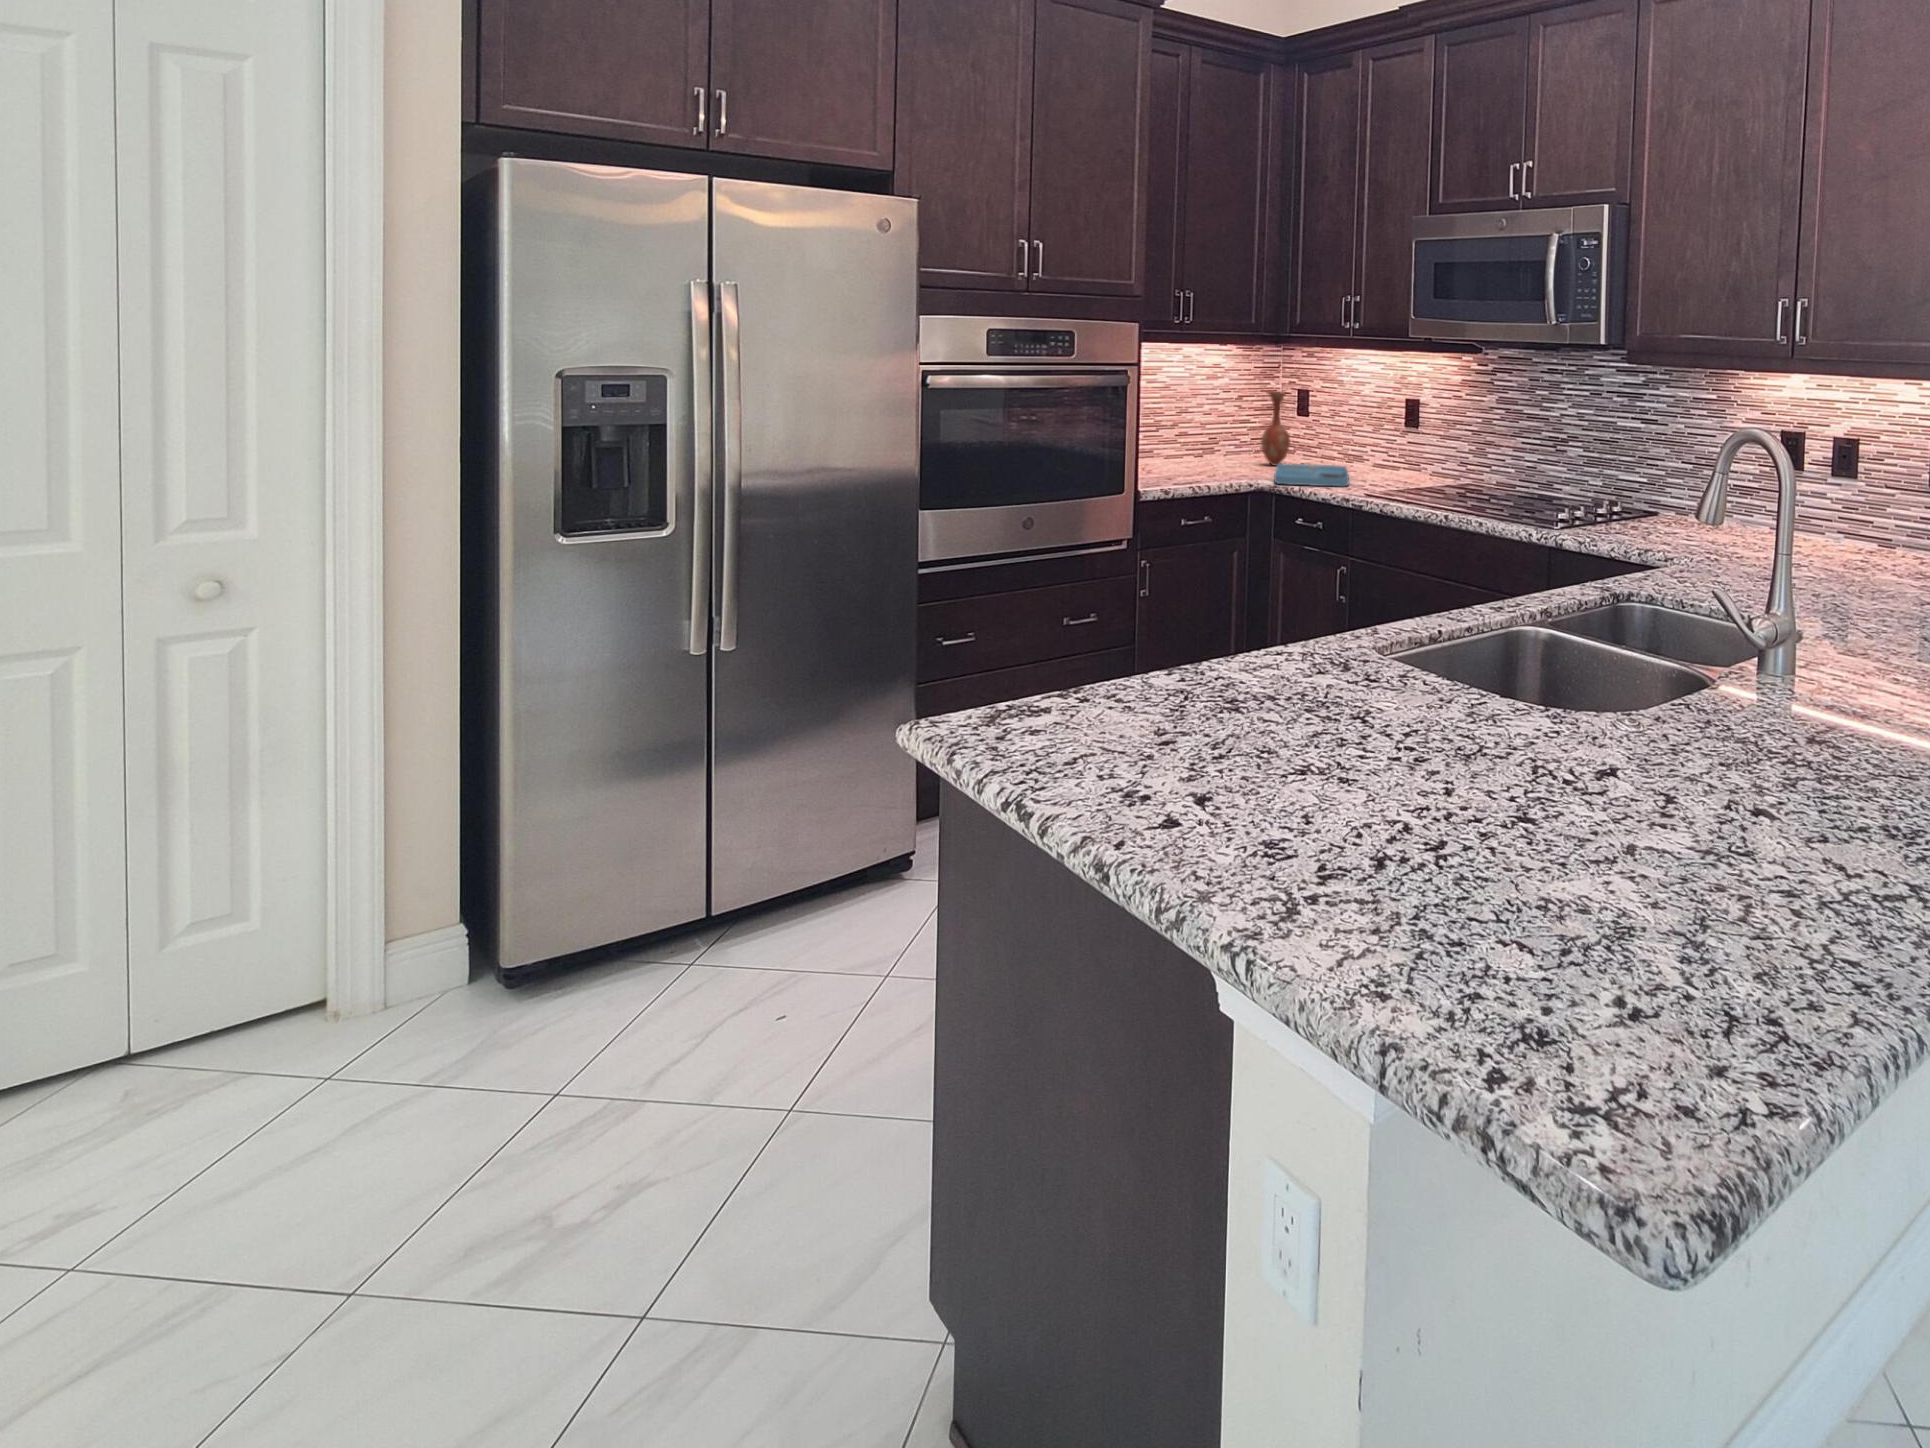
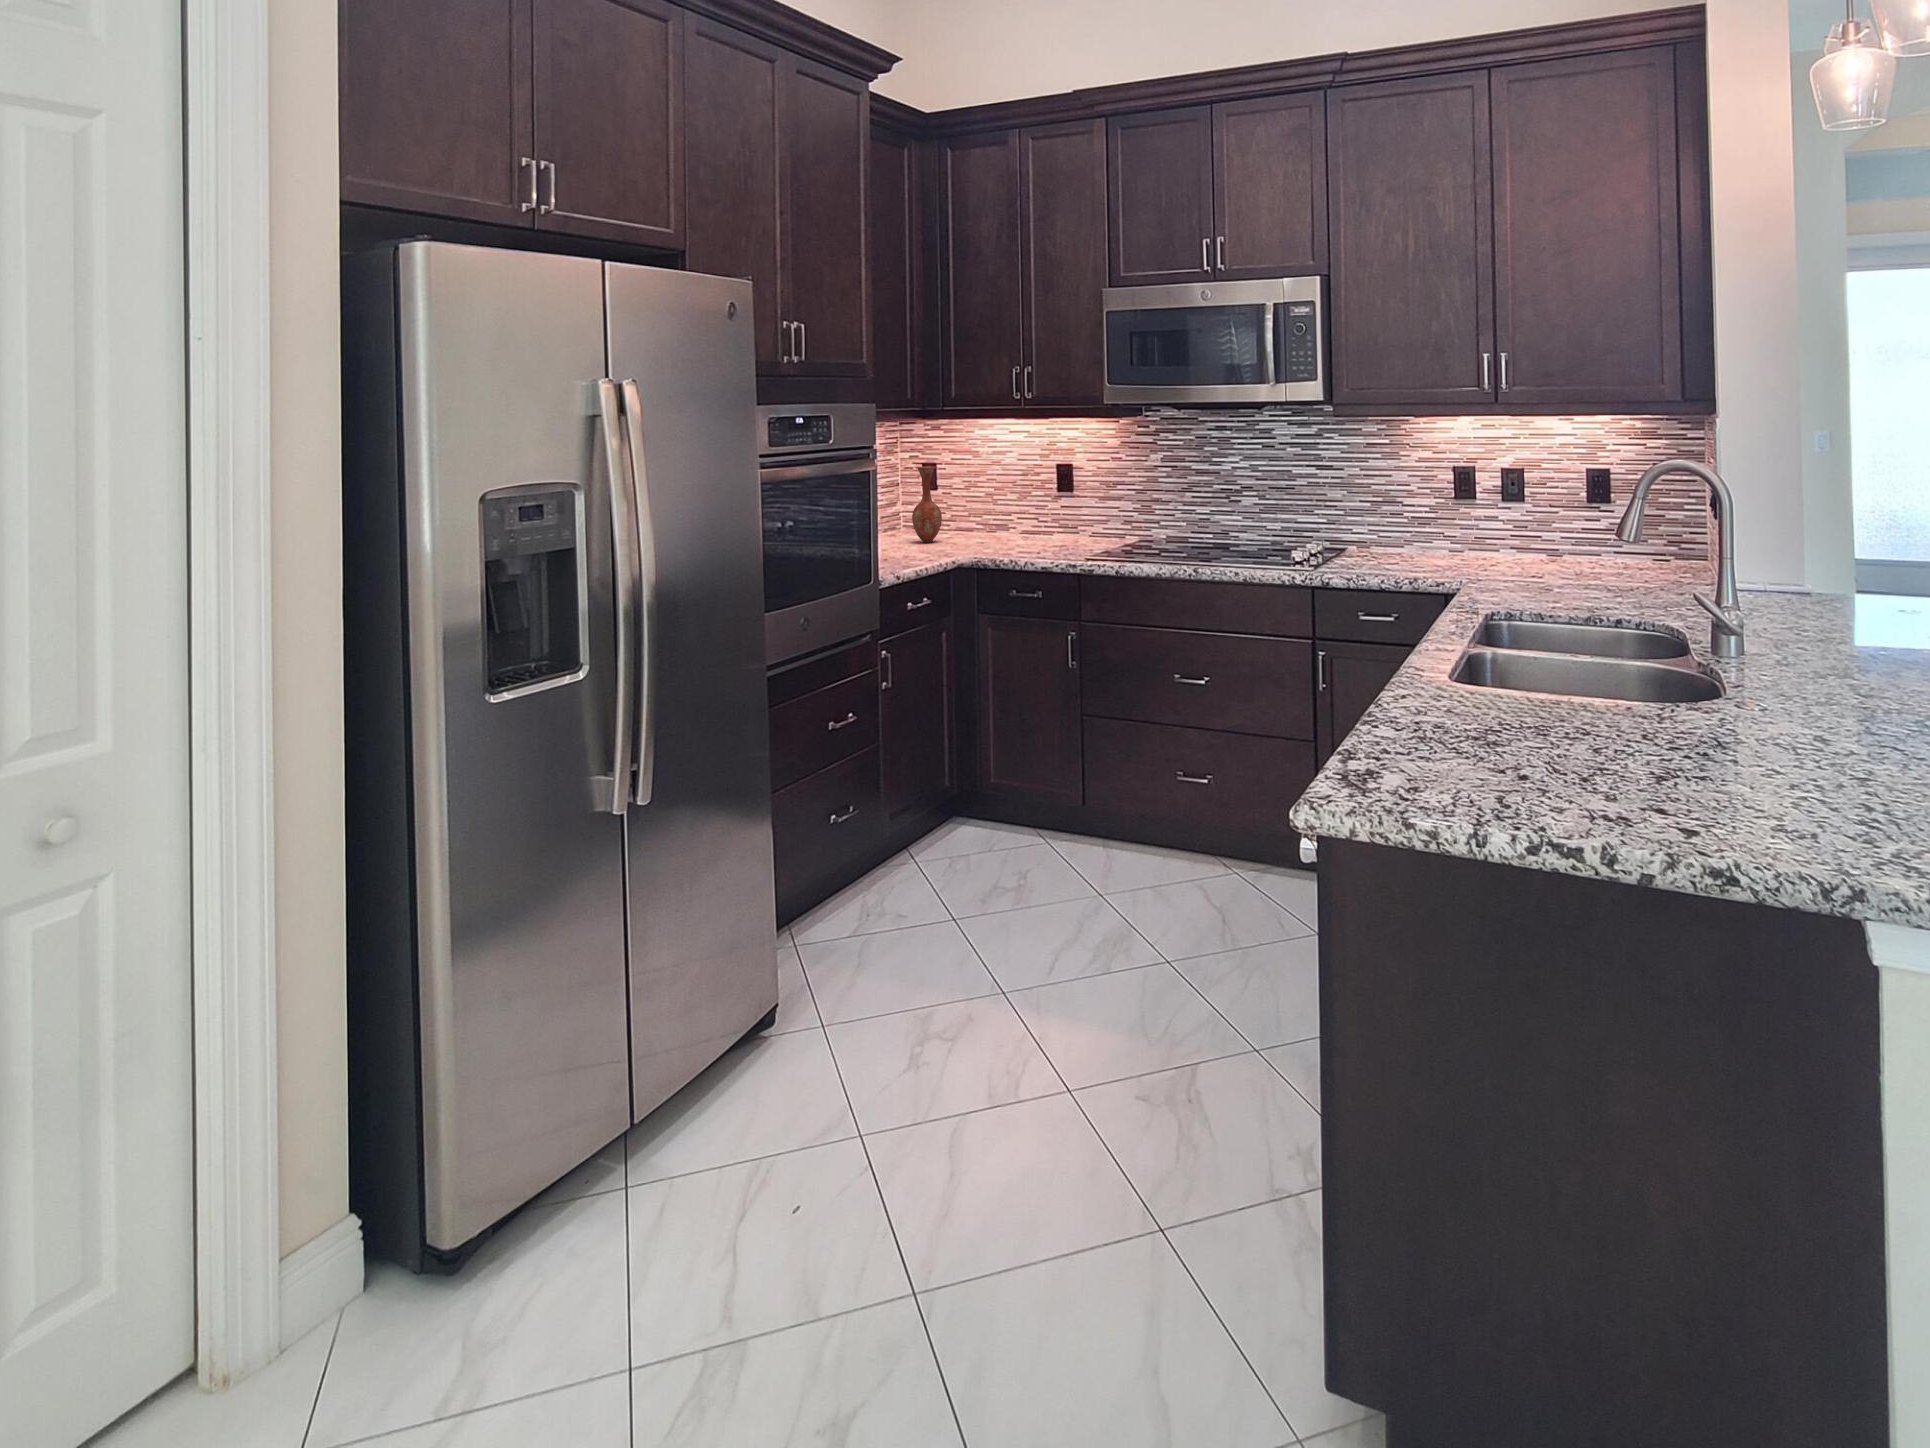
tray: present [1274,464,1349,487] -> none [950,536,1046,559]

